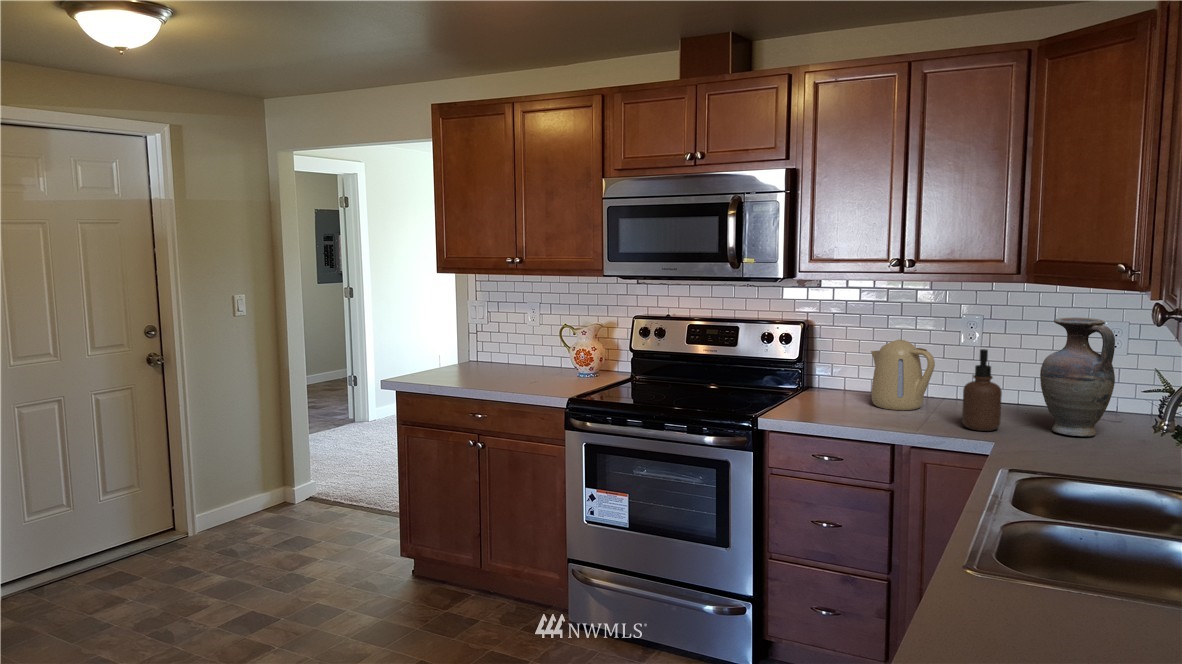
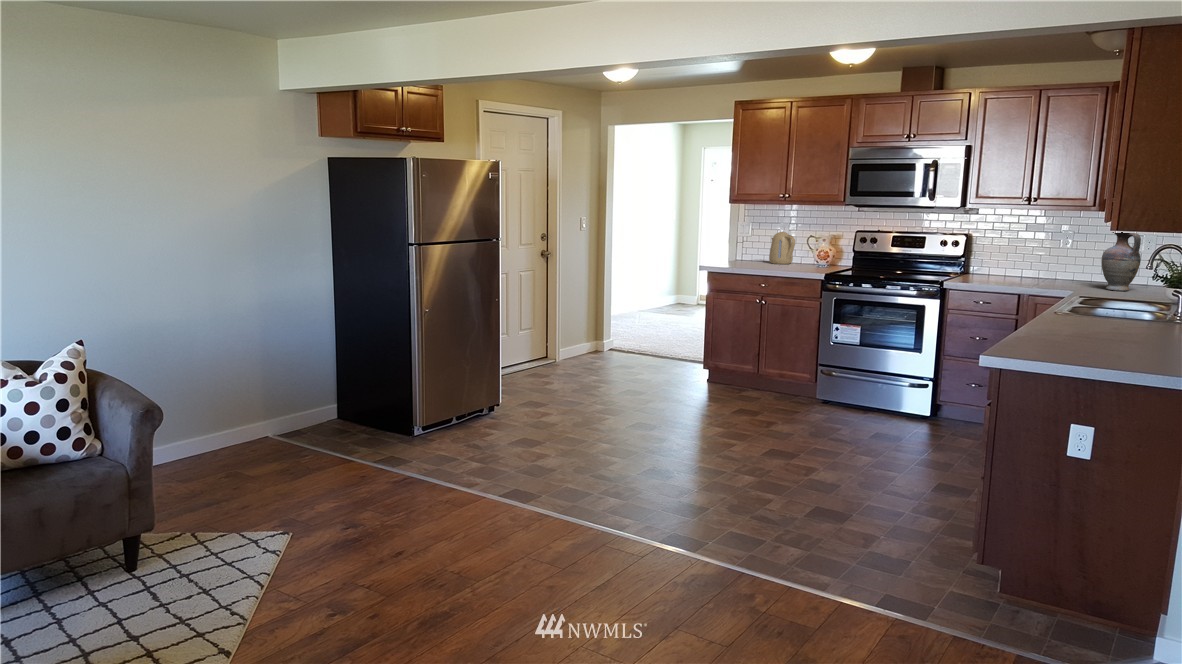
kettle: present [871,339,935,410] -> present [769,232,795,264]
soap dispenser: present [962,349,1002,431] -> none [1057,245,1080,288]

